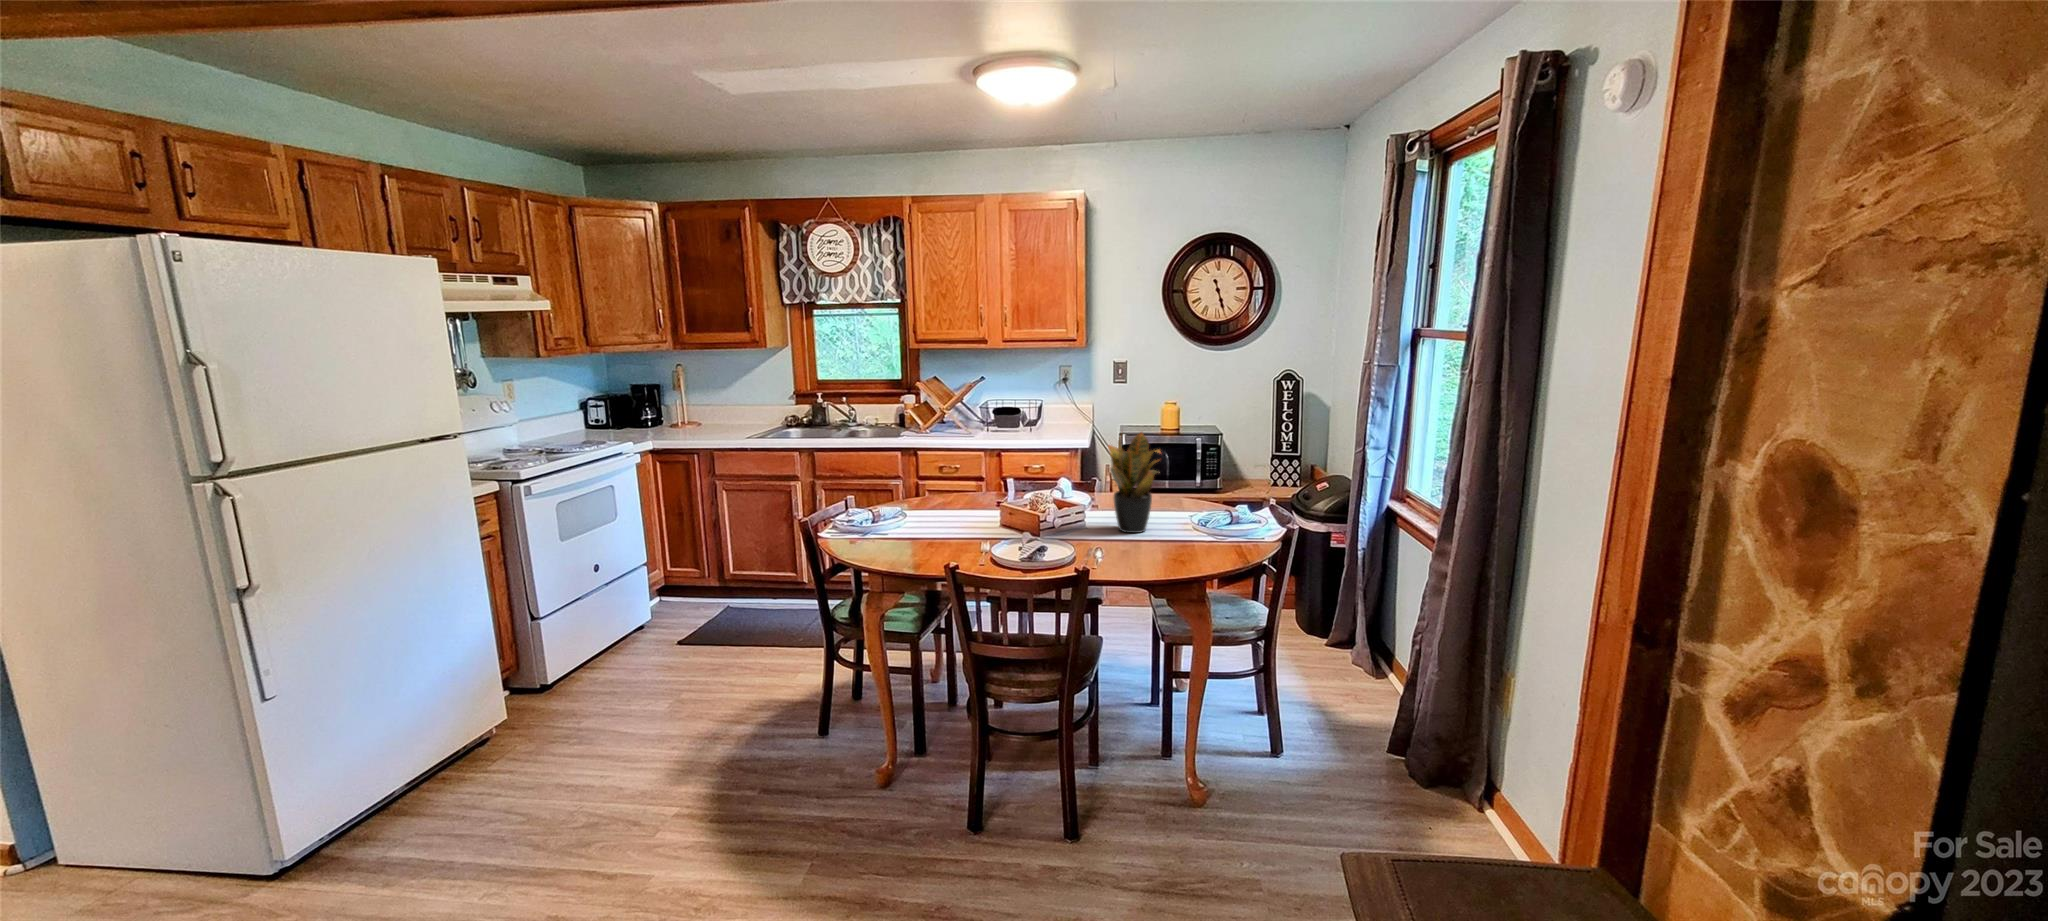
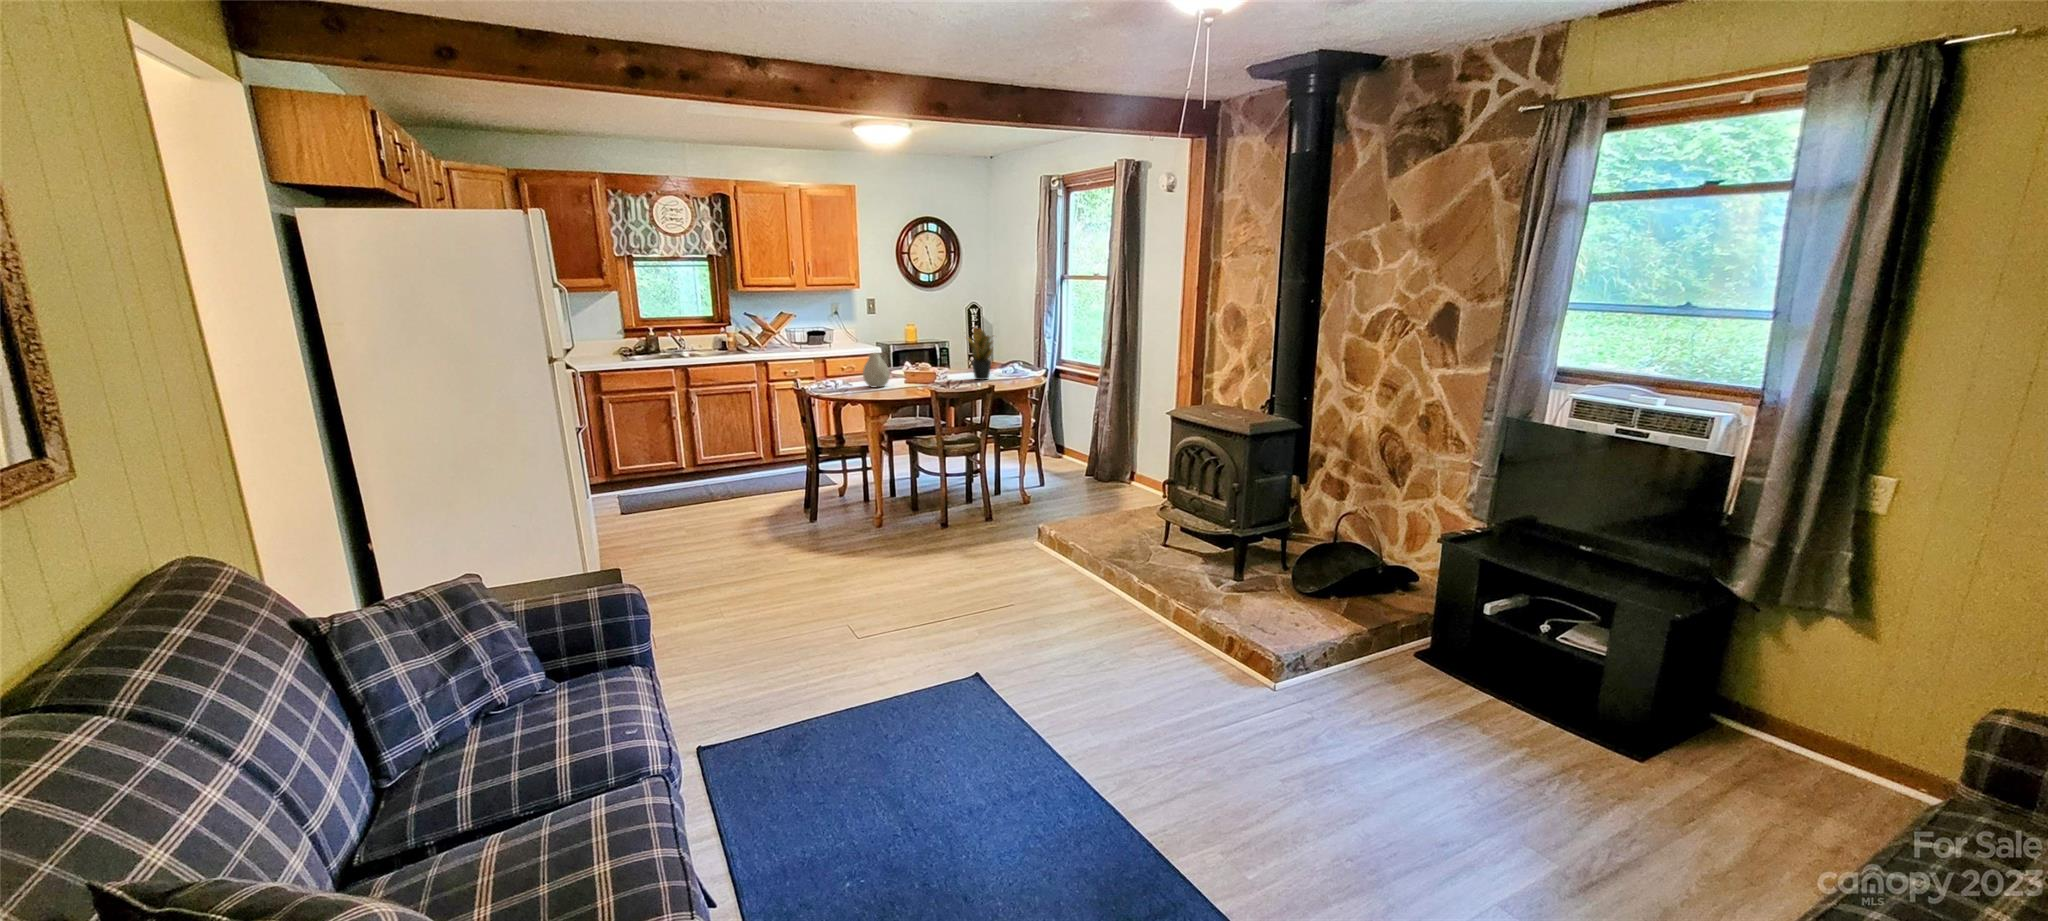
vase: none [924,462,969,521] -> present [863,353,890,387]

